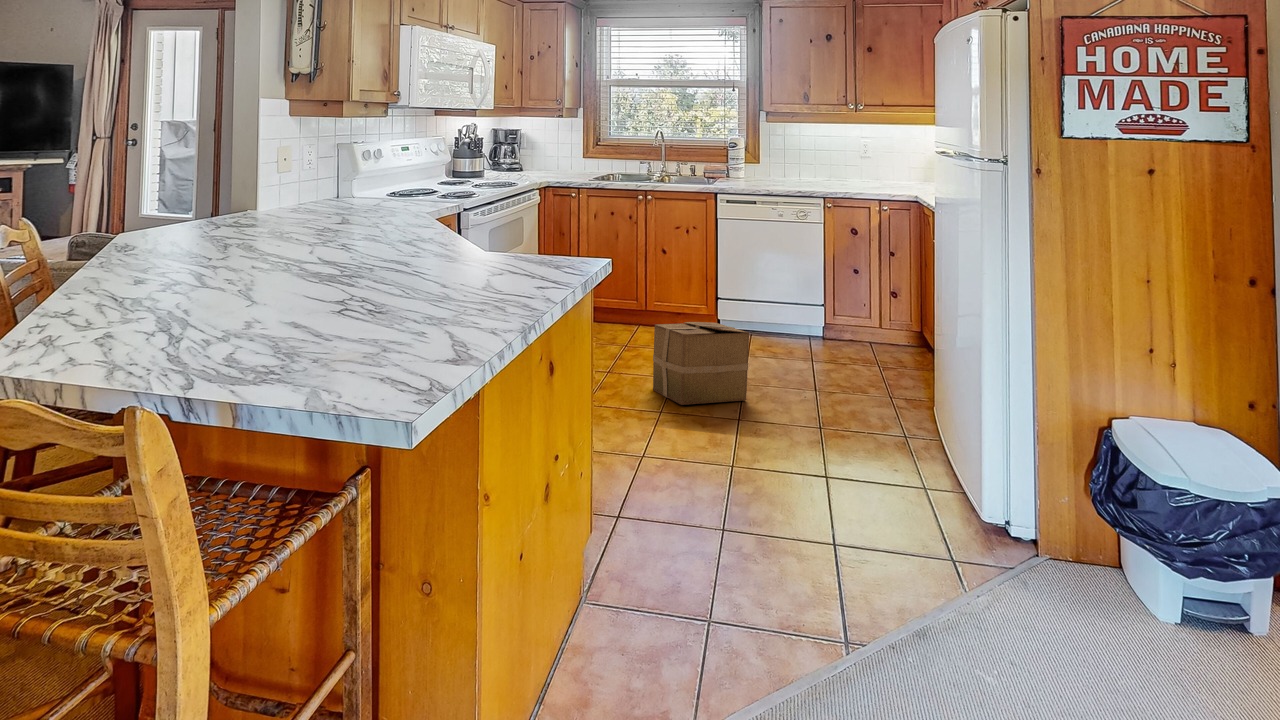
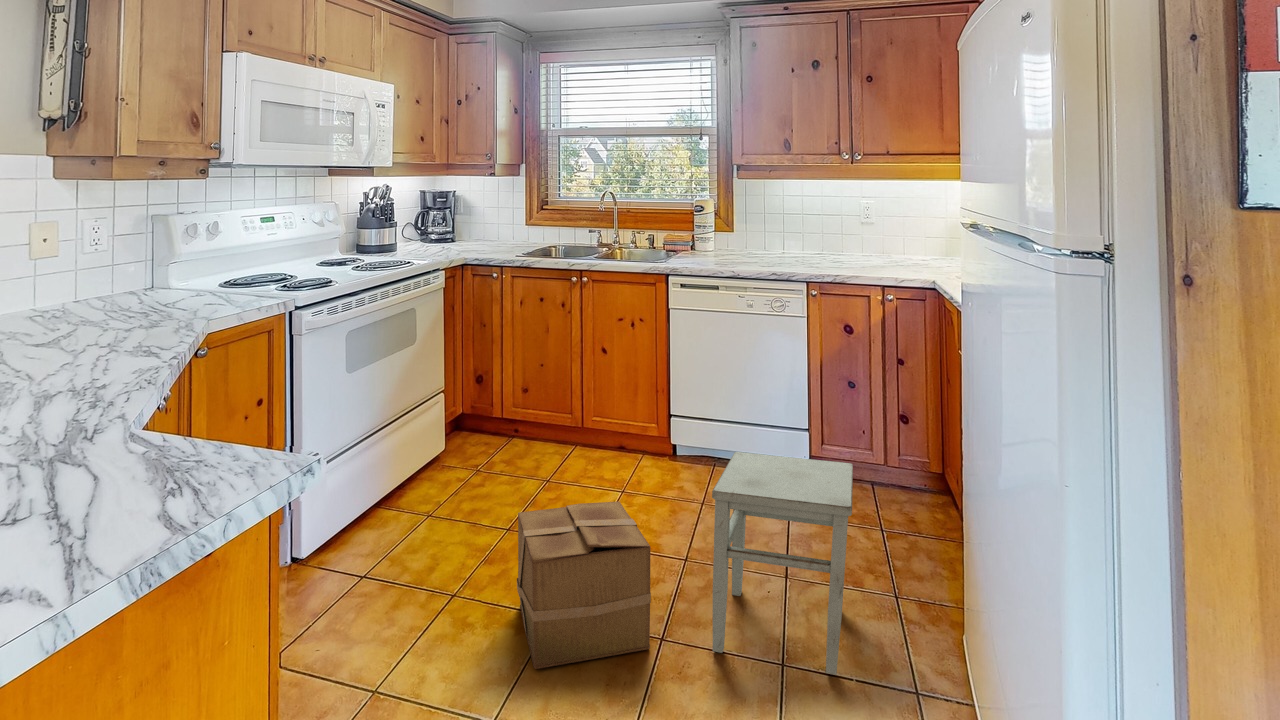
stool: none [785,290,872,406] -> present [712,452,853,675]

